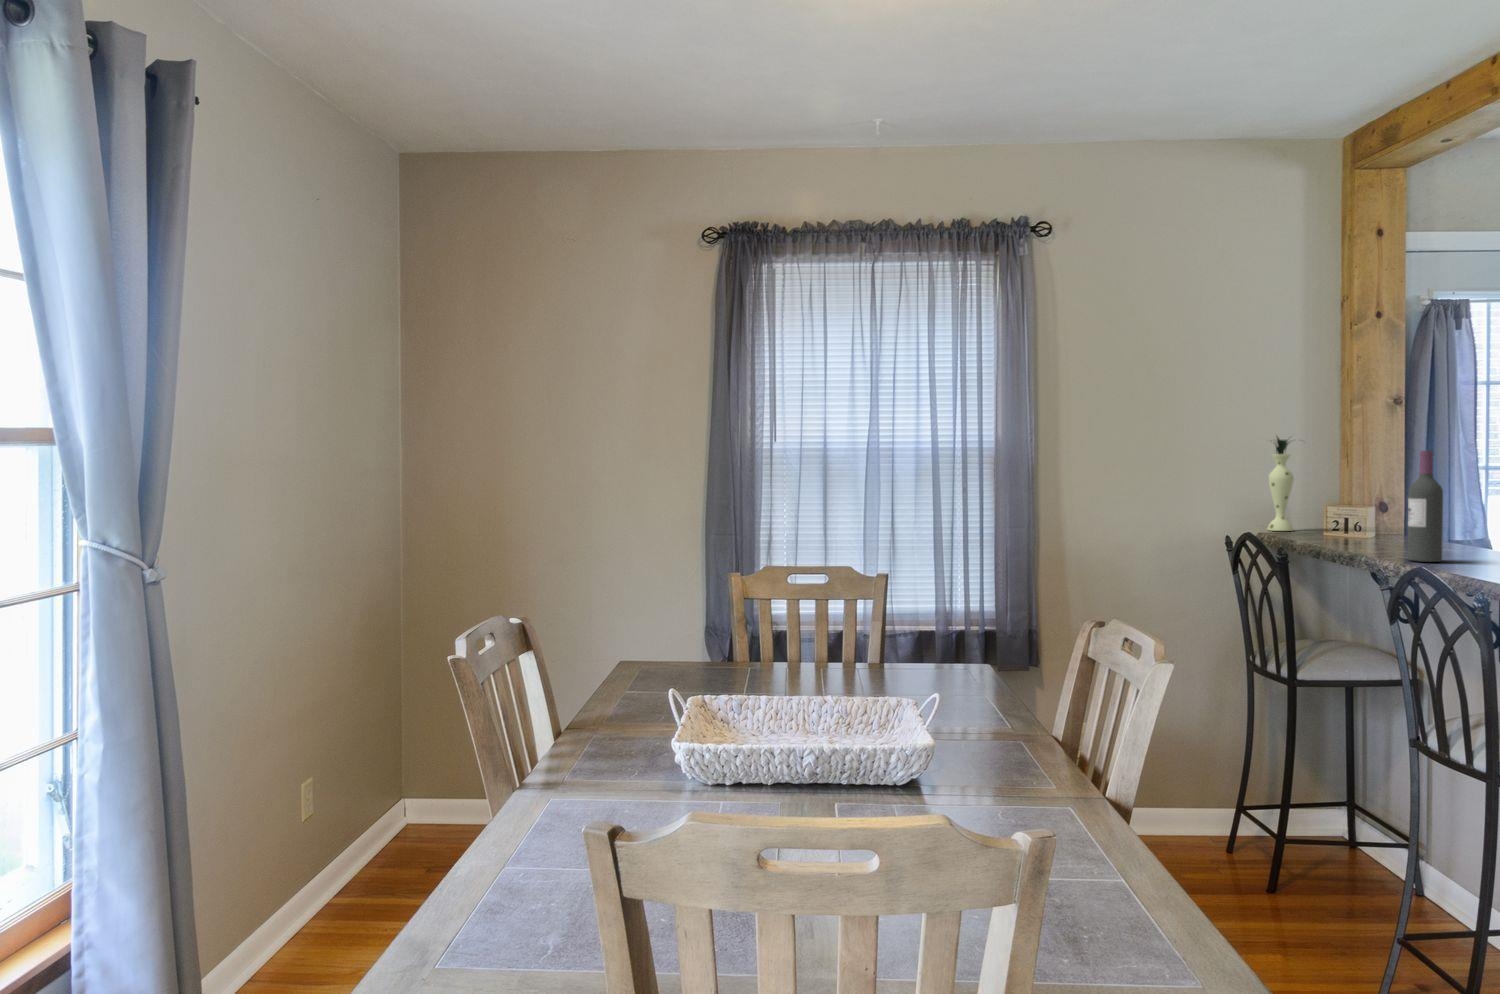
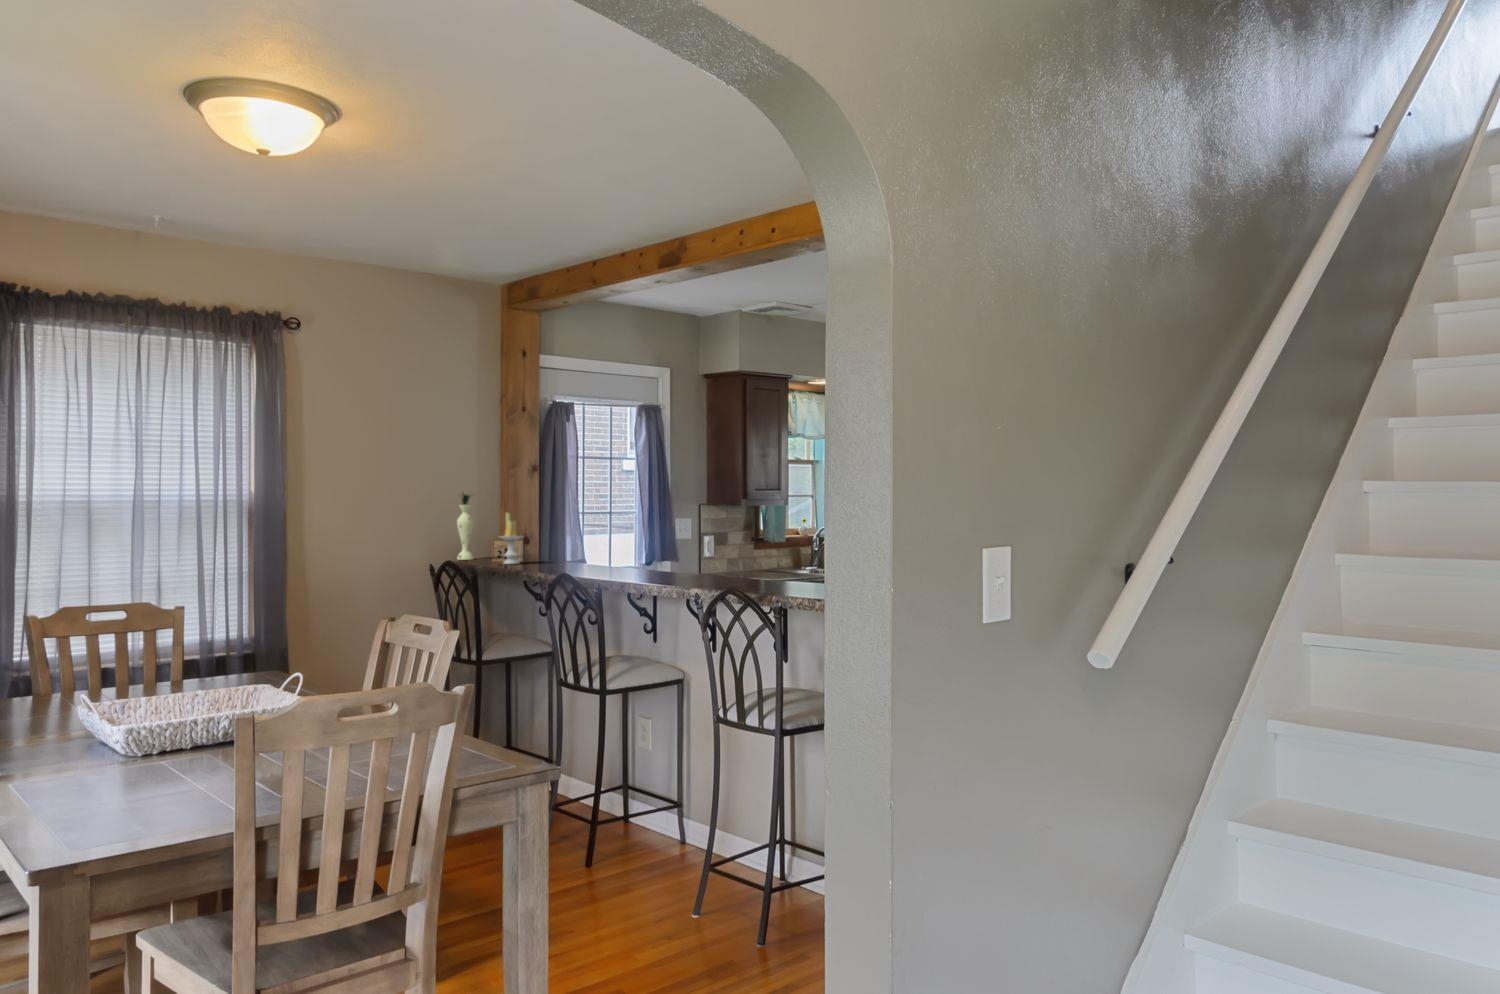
wine bottle: present [1407,450,1443,562] -> none [545,506,563,574]
candle: none [1330,464,1375,541] -> present [499,513,523,564]

